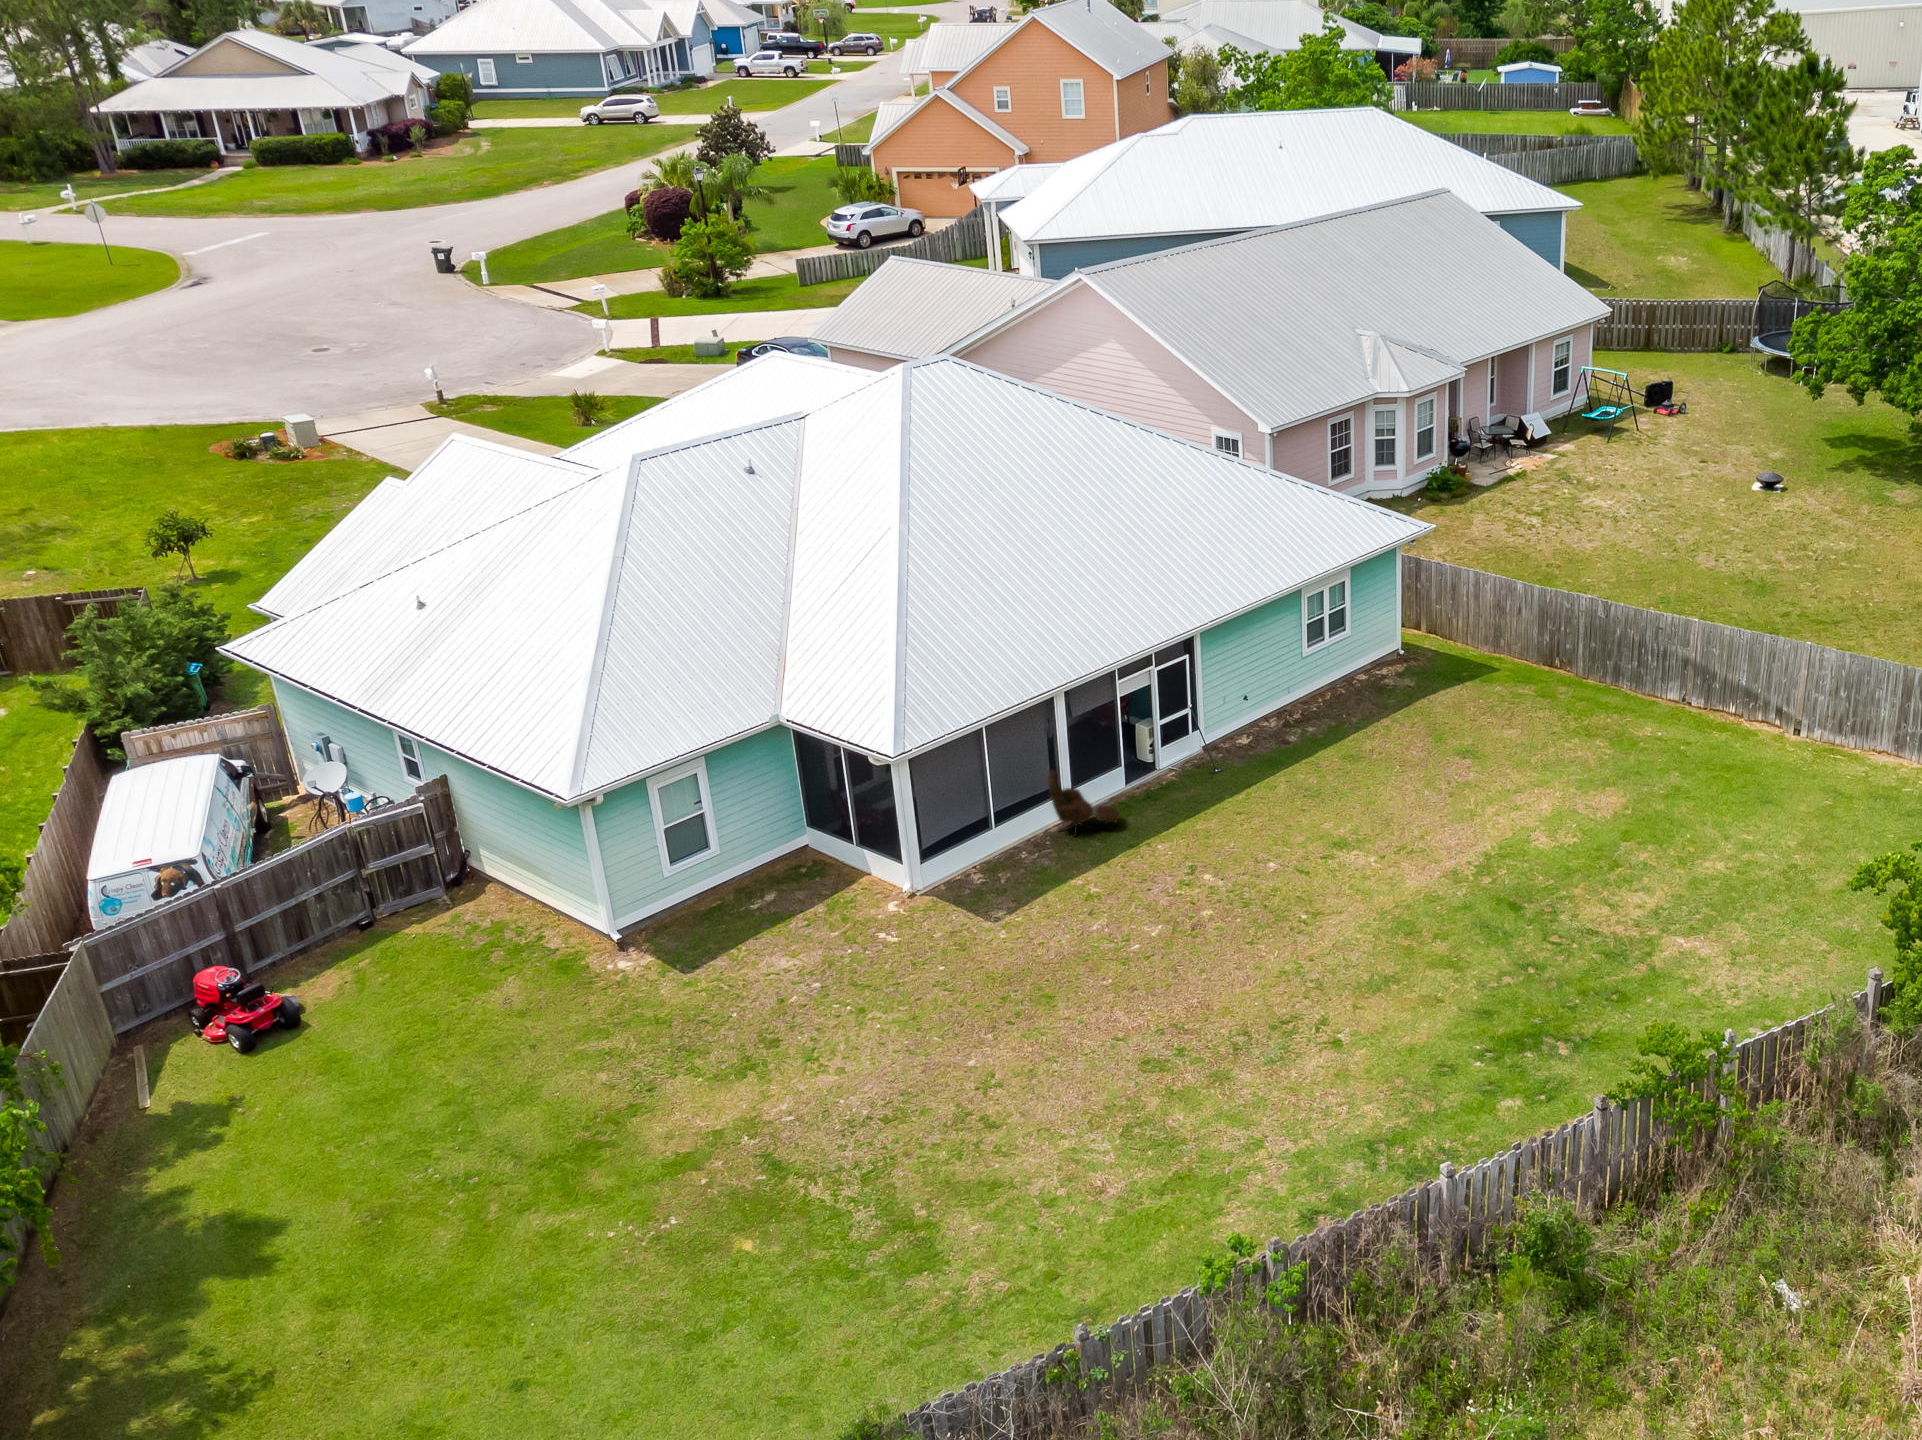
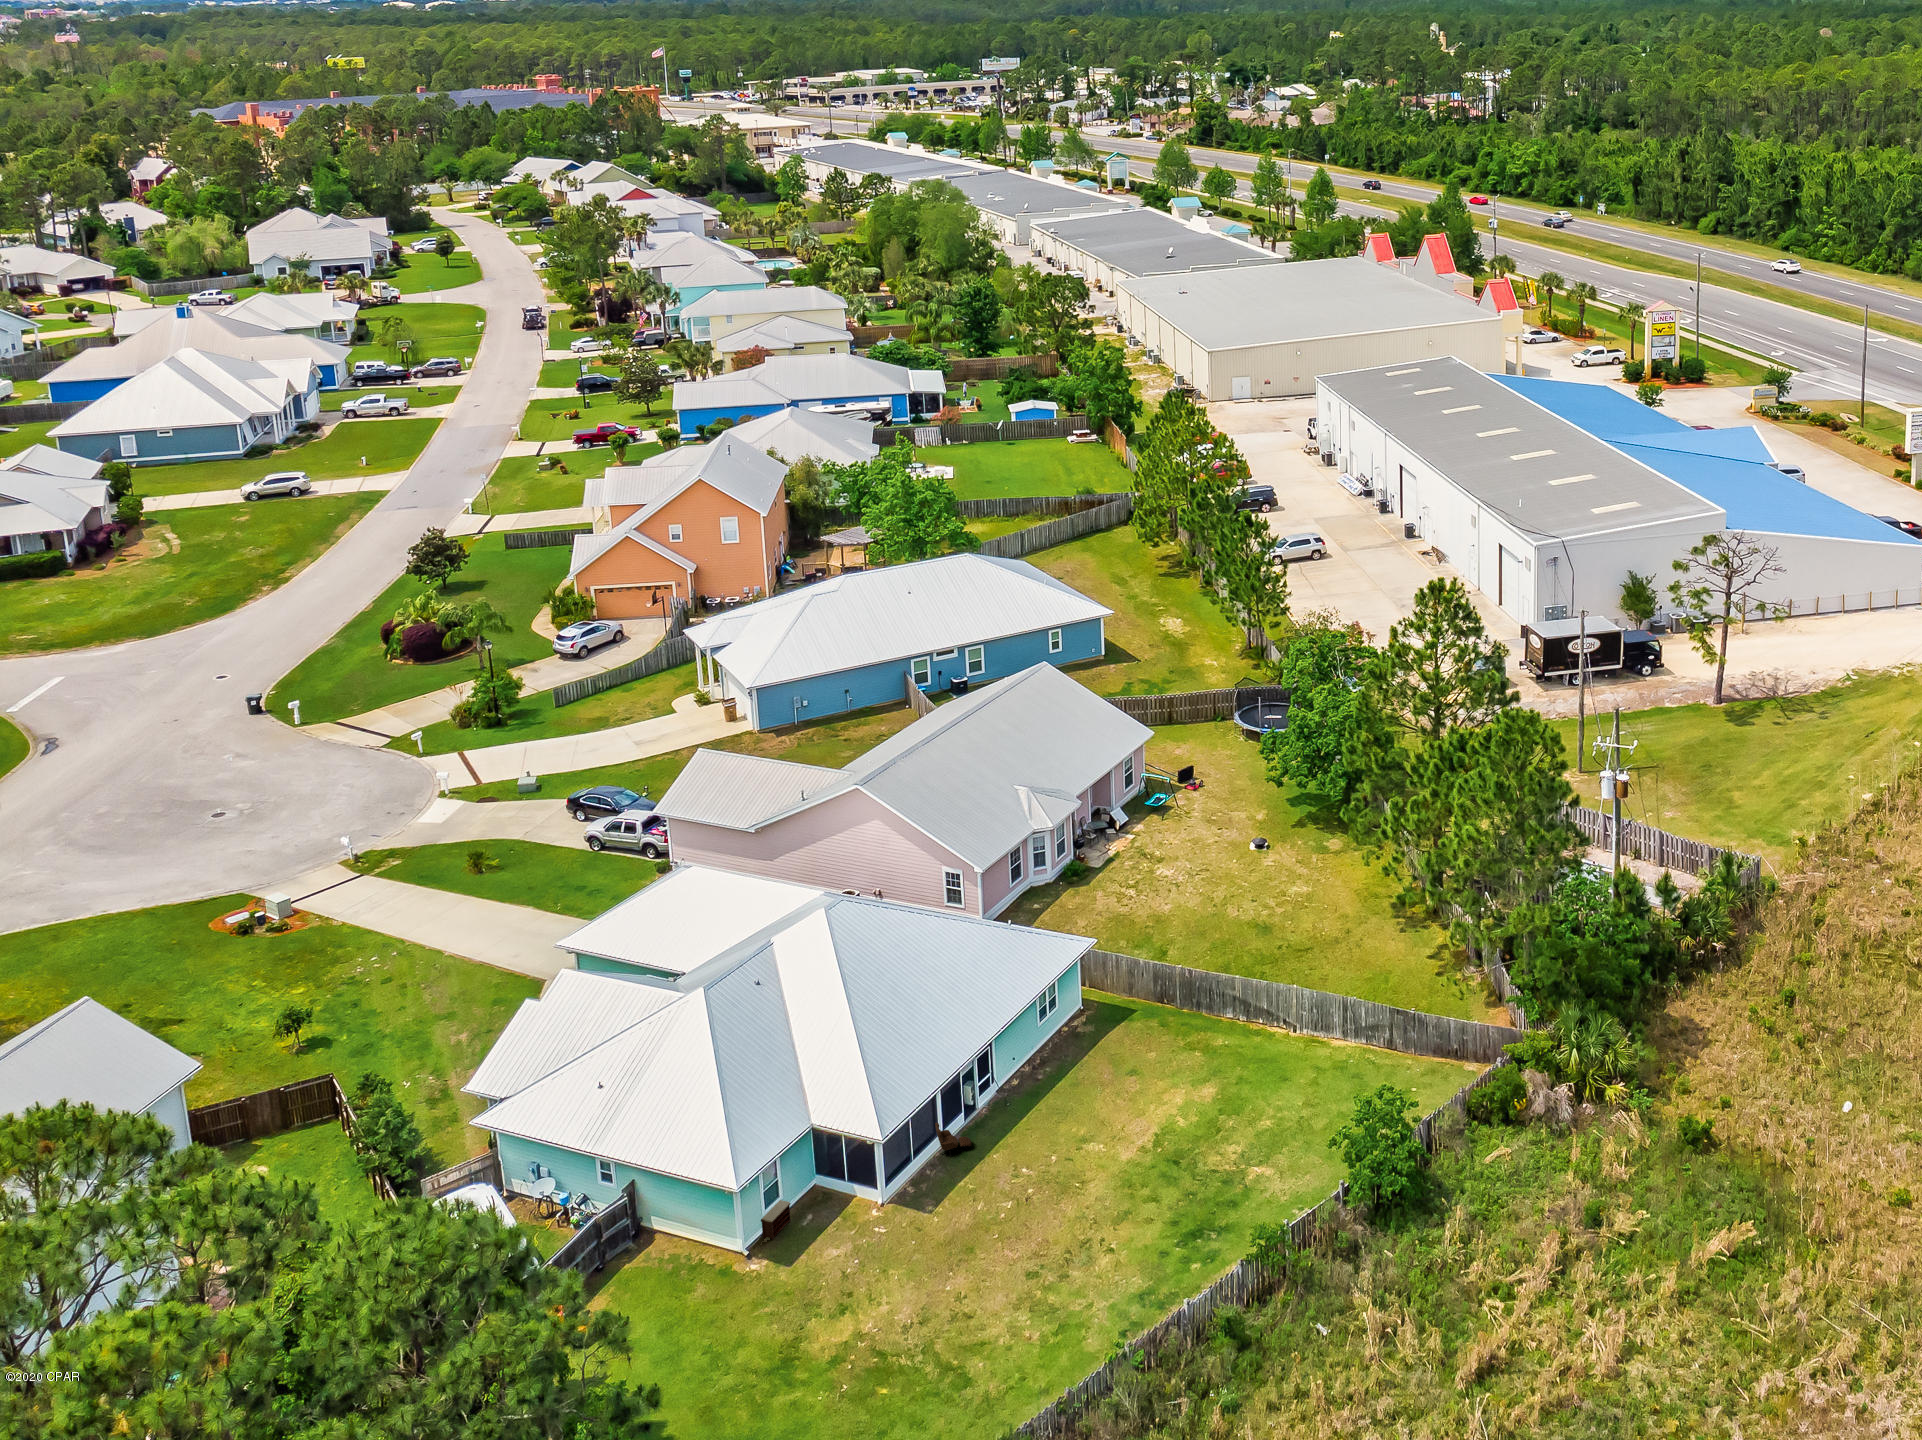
bench: none [667,854,740,922] -> present [761,1200,791,1240]

